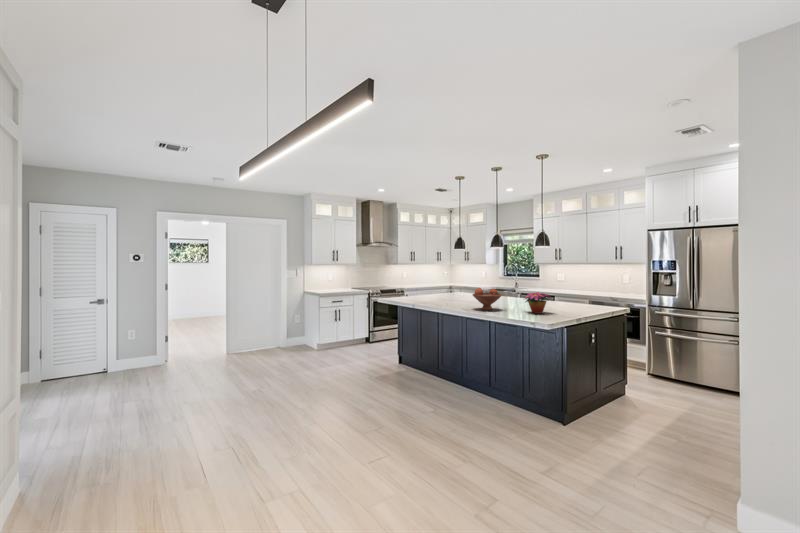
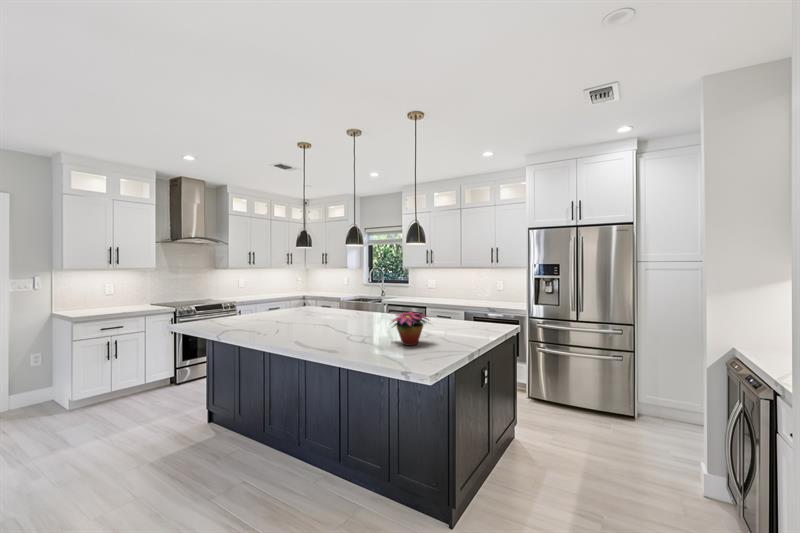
fruit bowl: present [473,288,502,310] -> none [311,306,357,342]

